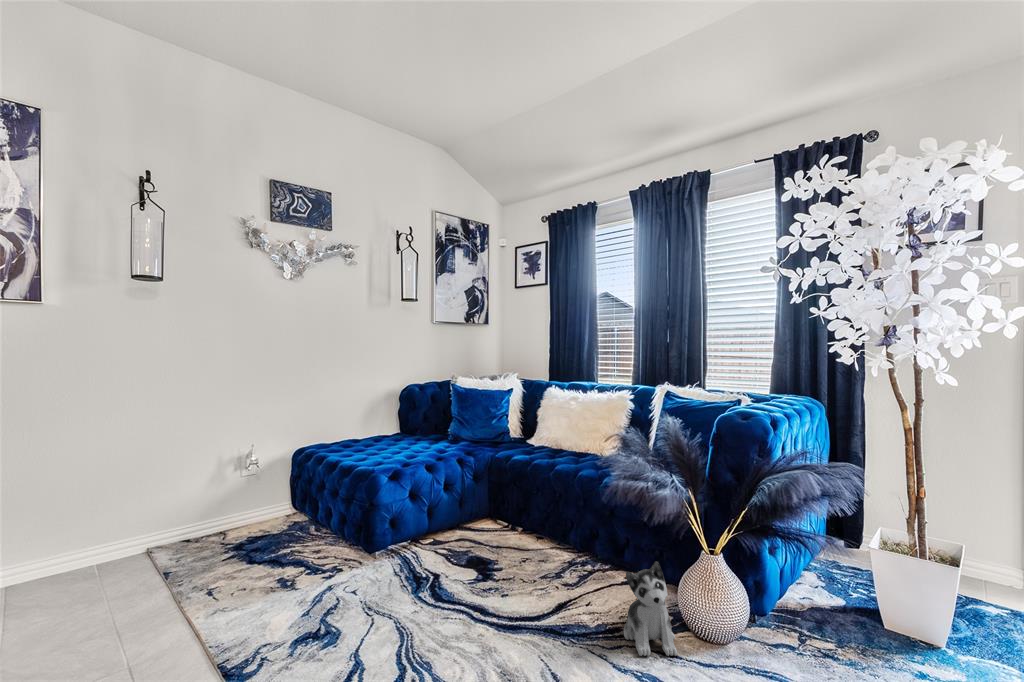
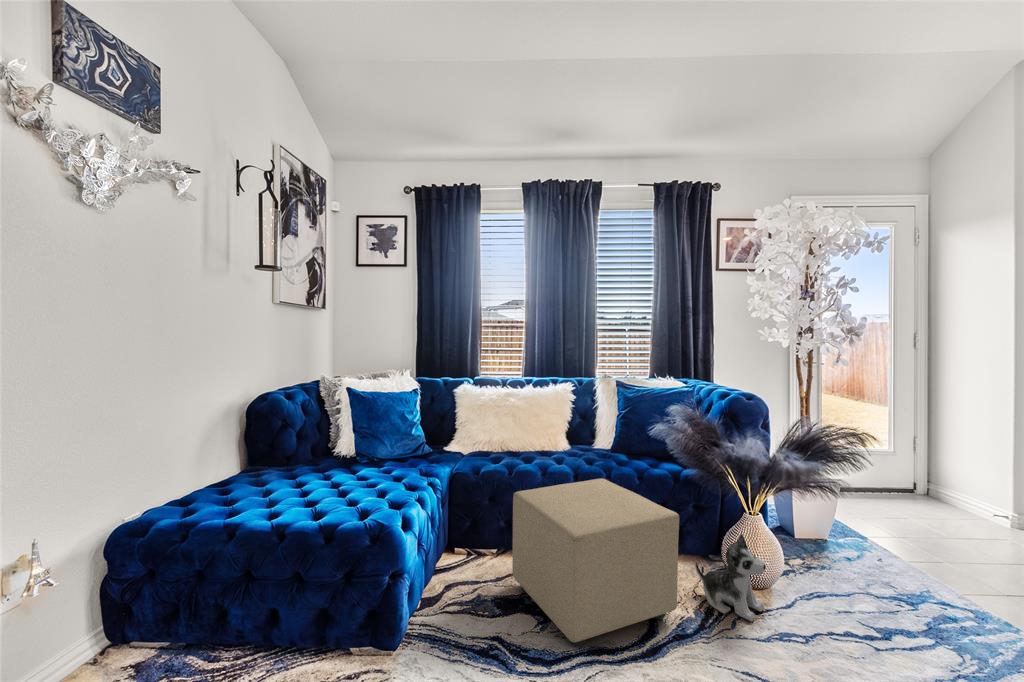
ottoman: none [458,474,590,616] -> present [512,478,679,647]

